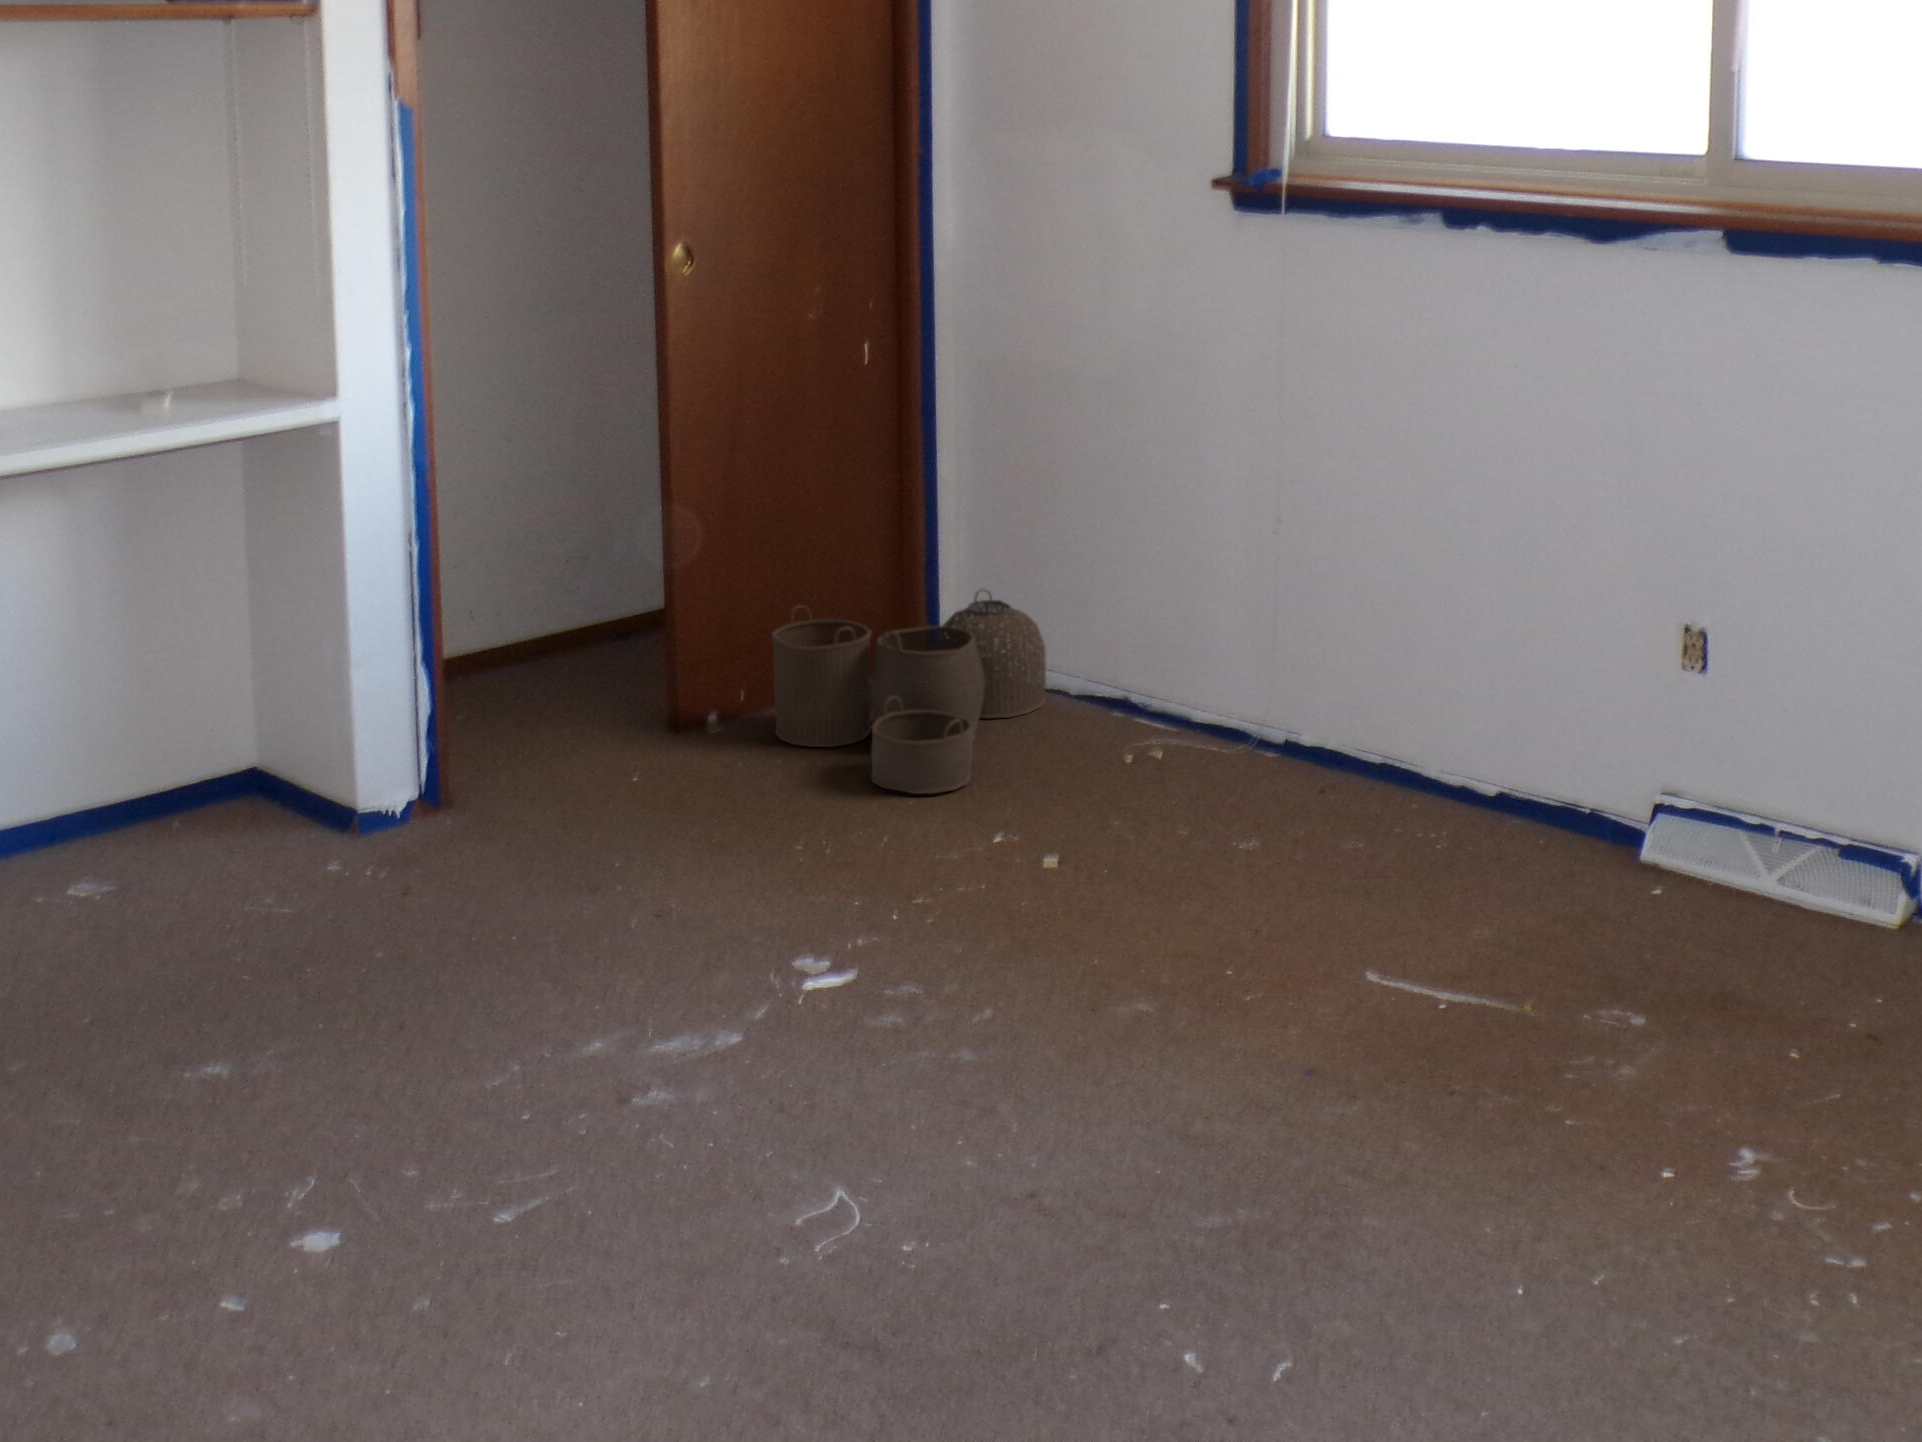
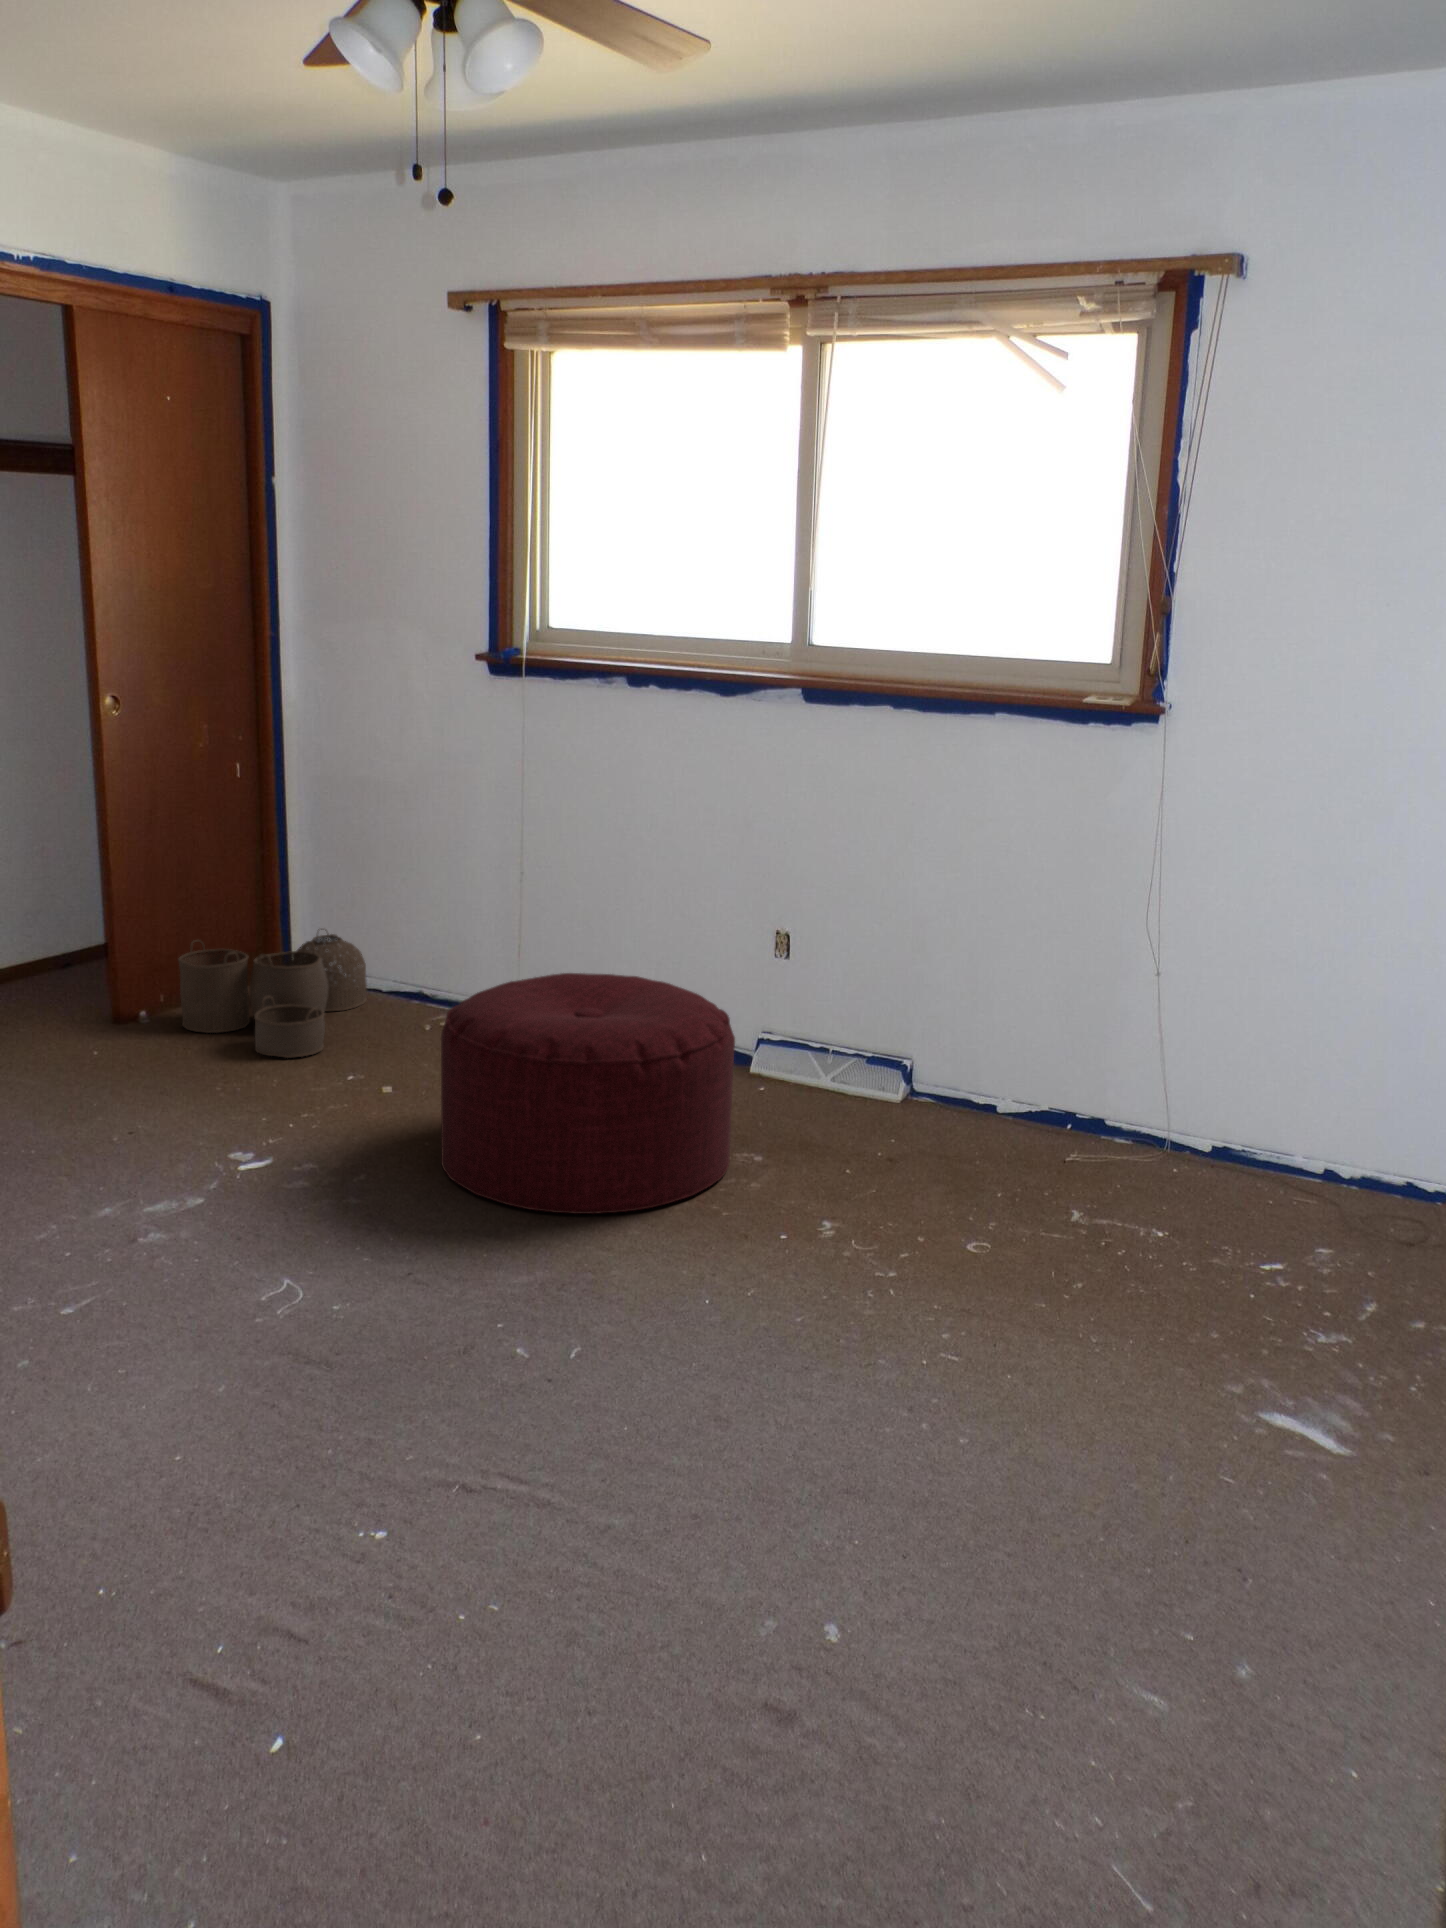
ottoman: none [1118,691,1594,1102] -> present [441,973,735,1214]

